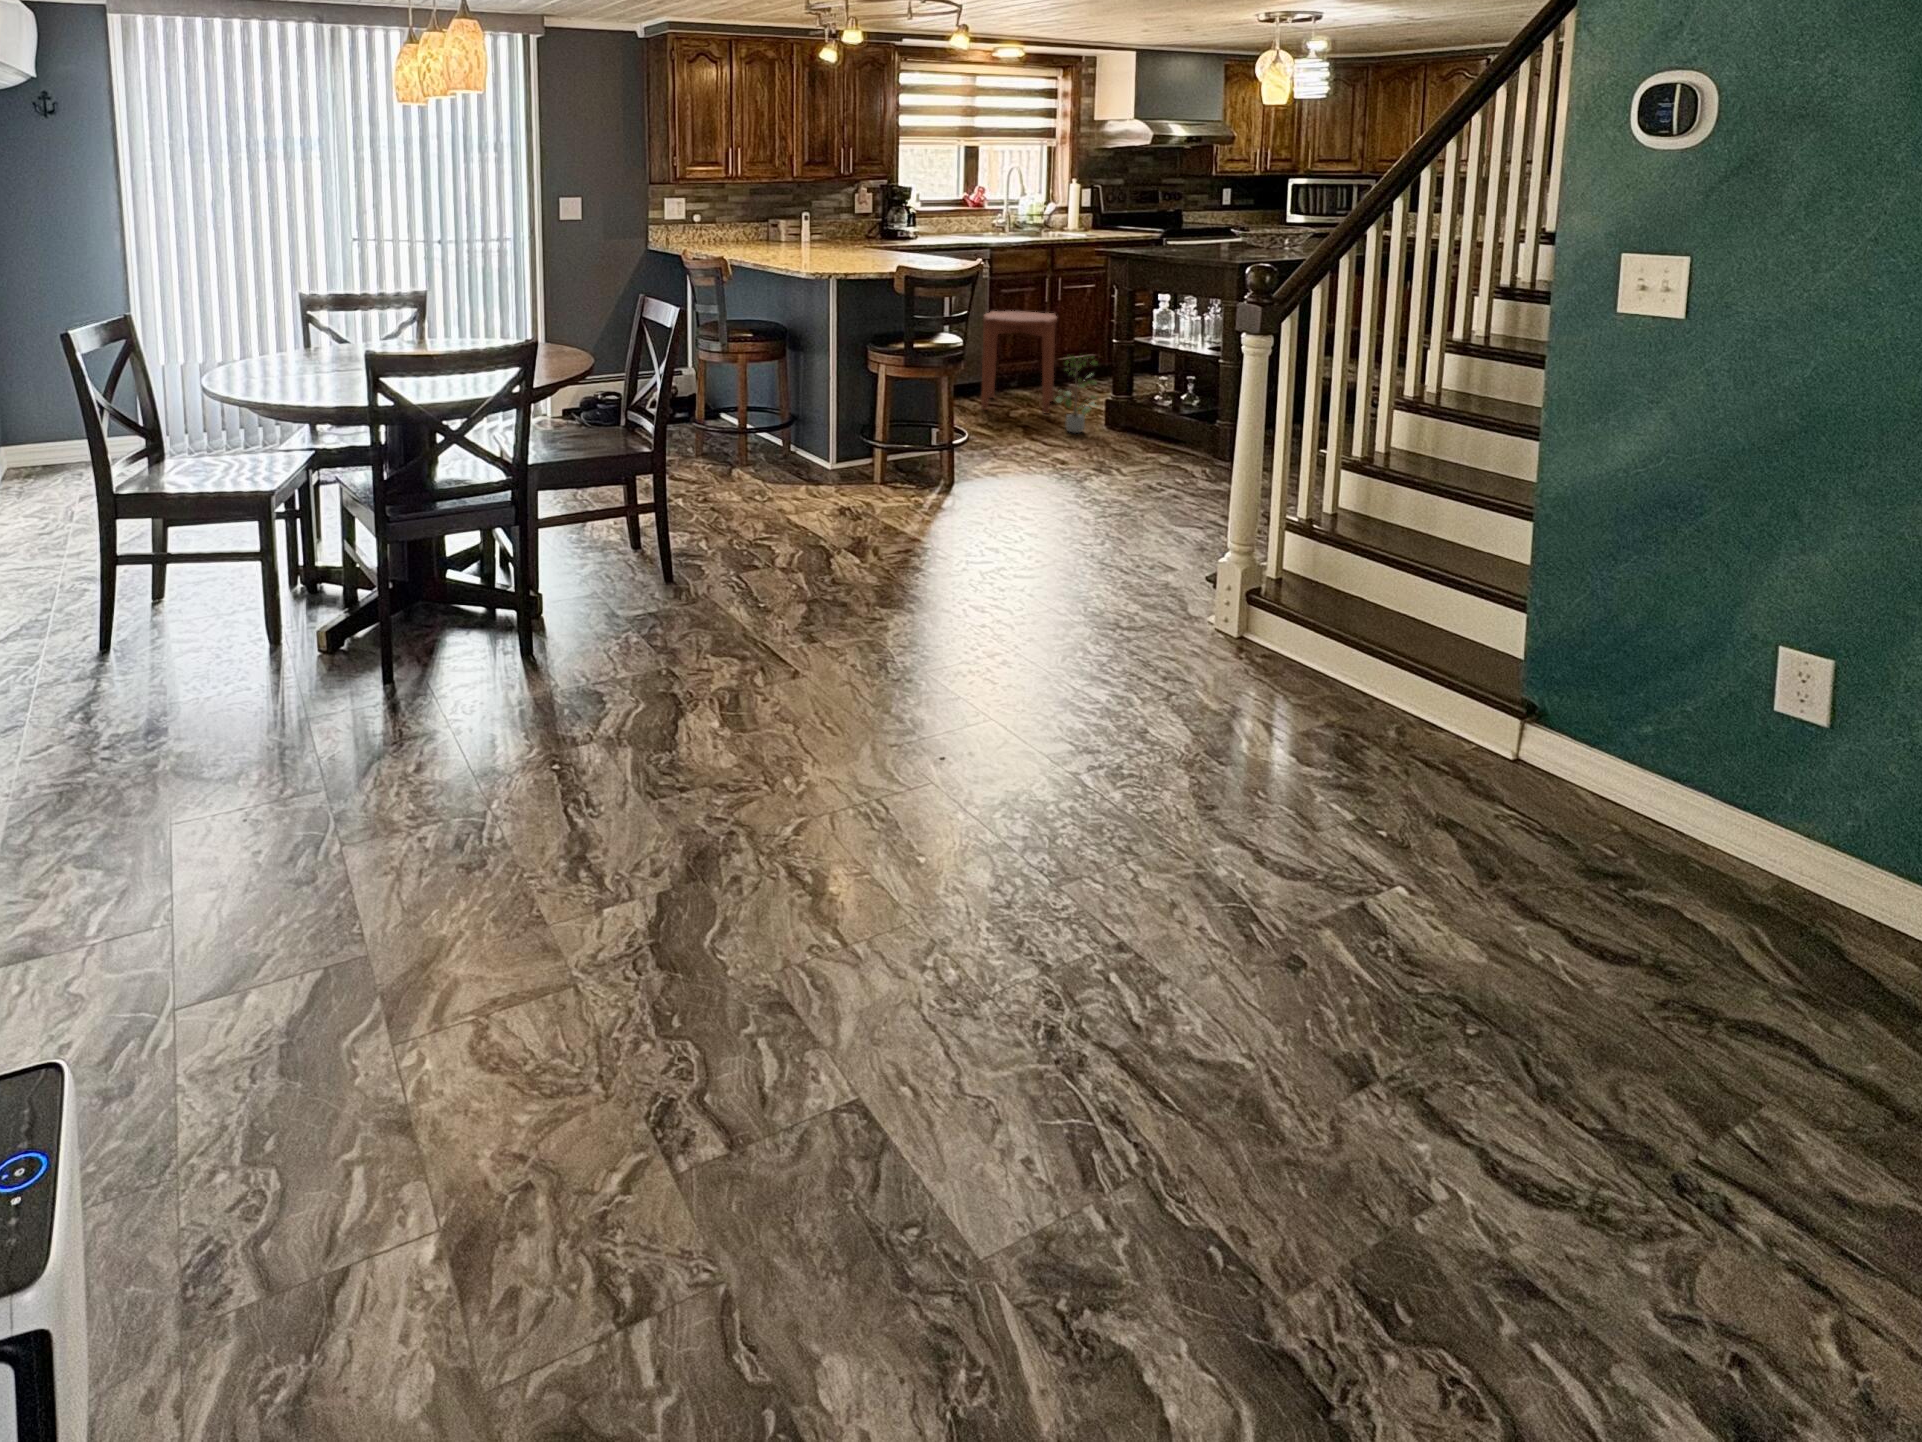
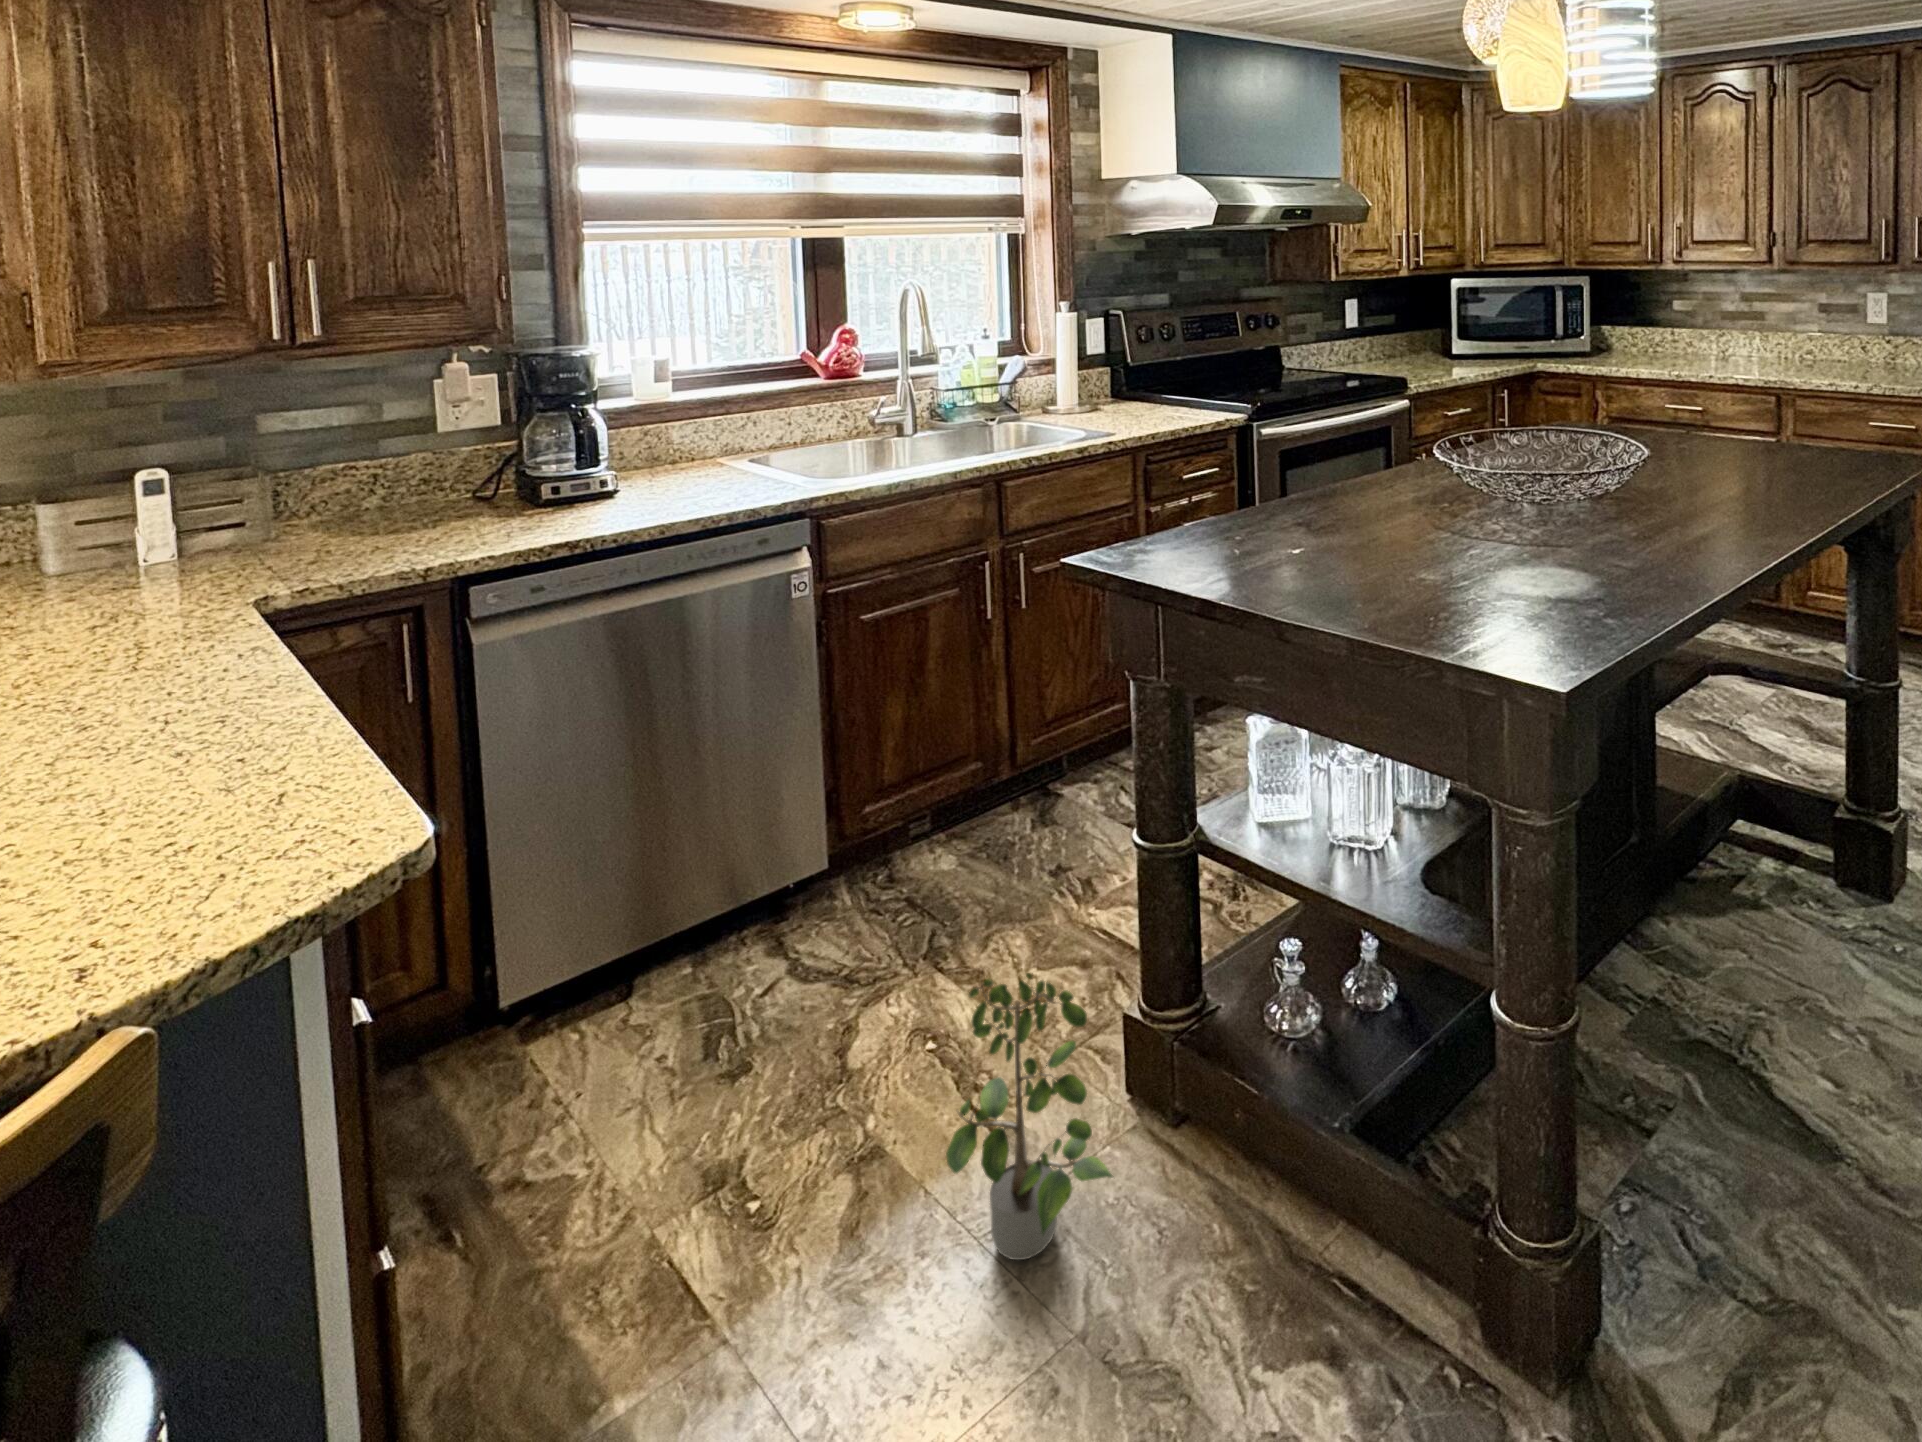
side table: present [981,311,1057,414] -> none [745,697,1001,1069]

